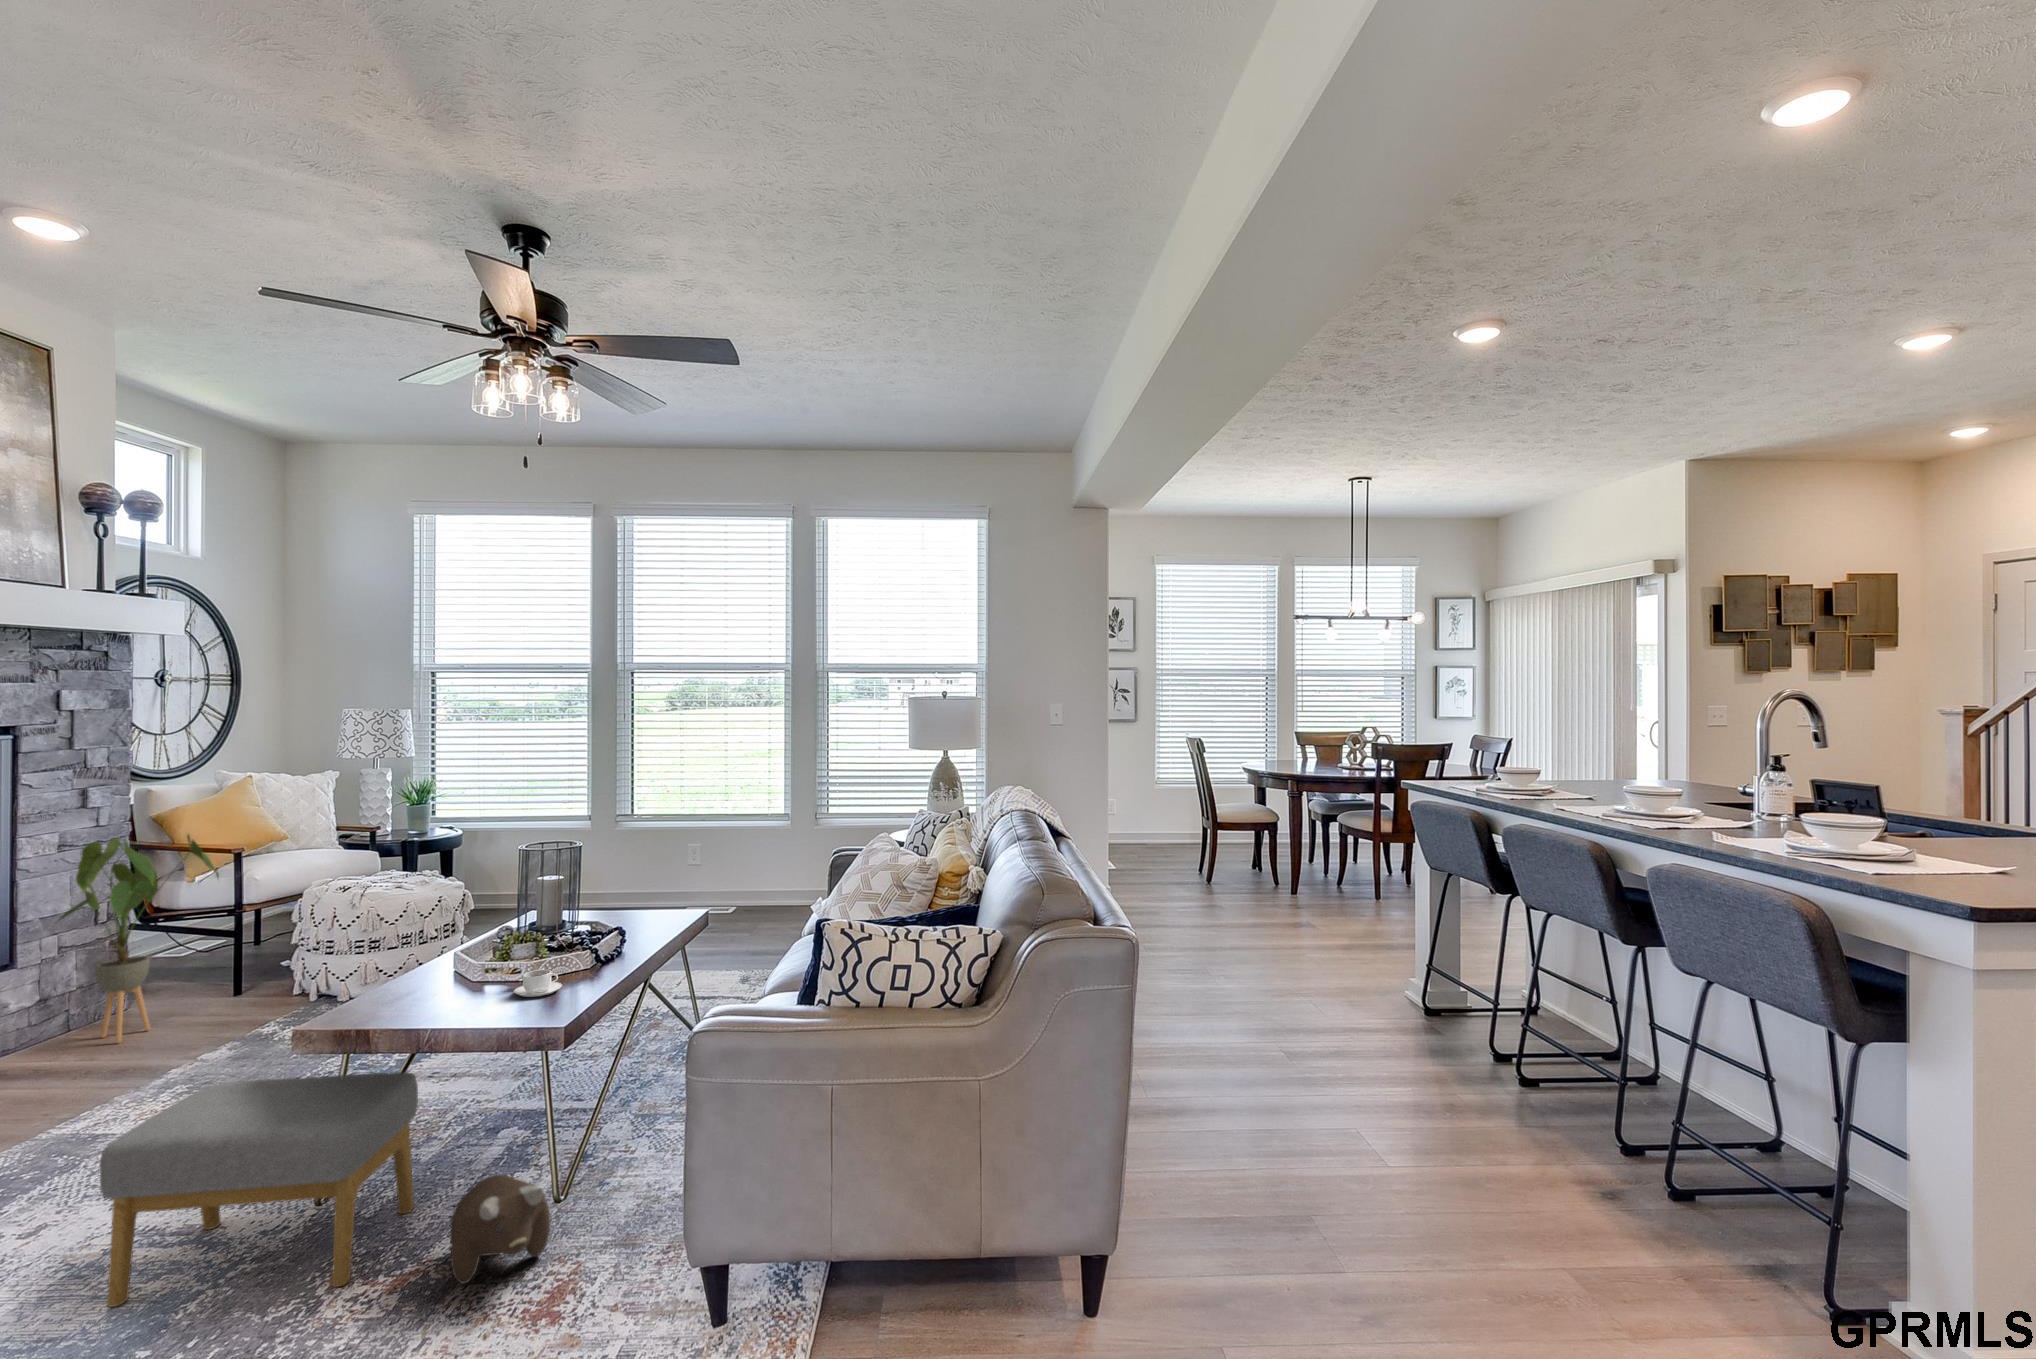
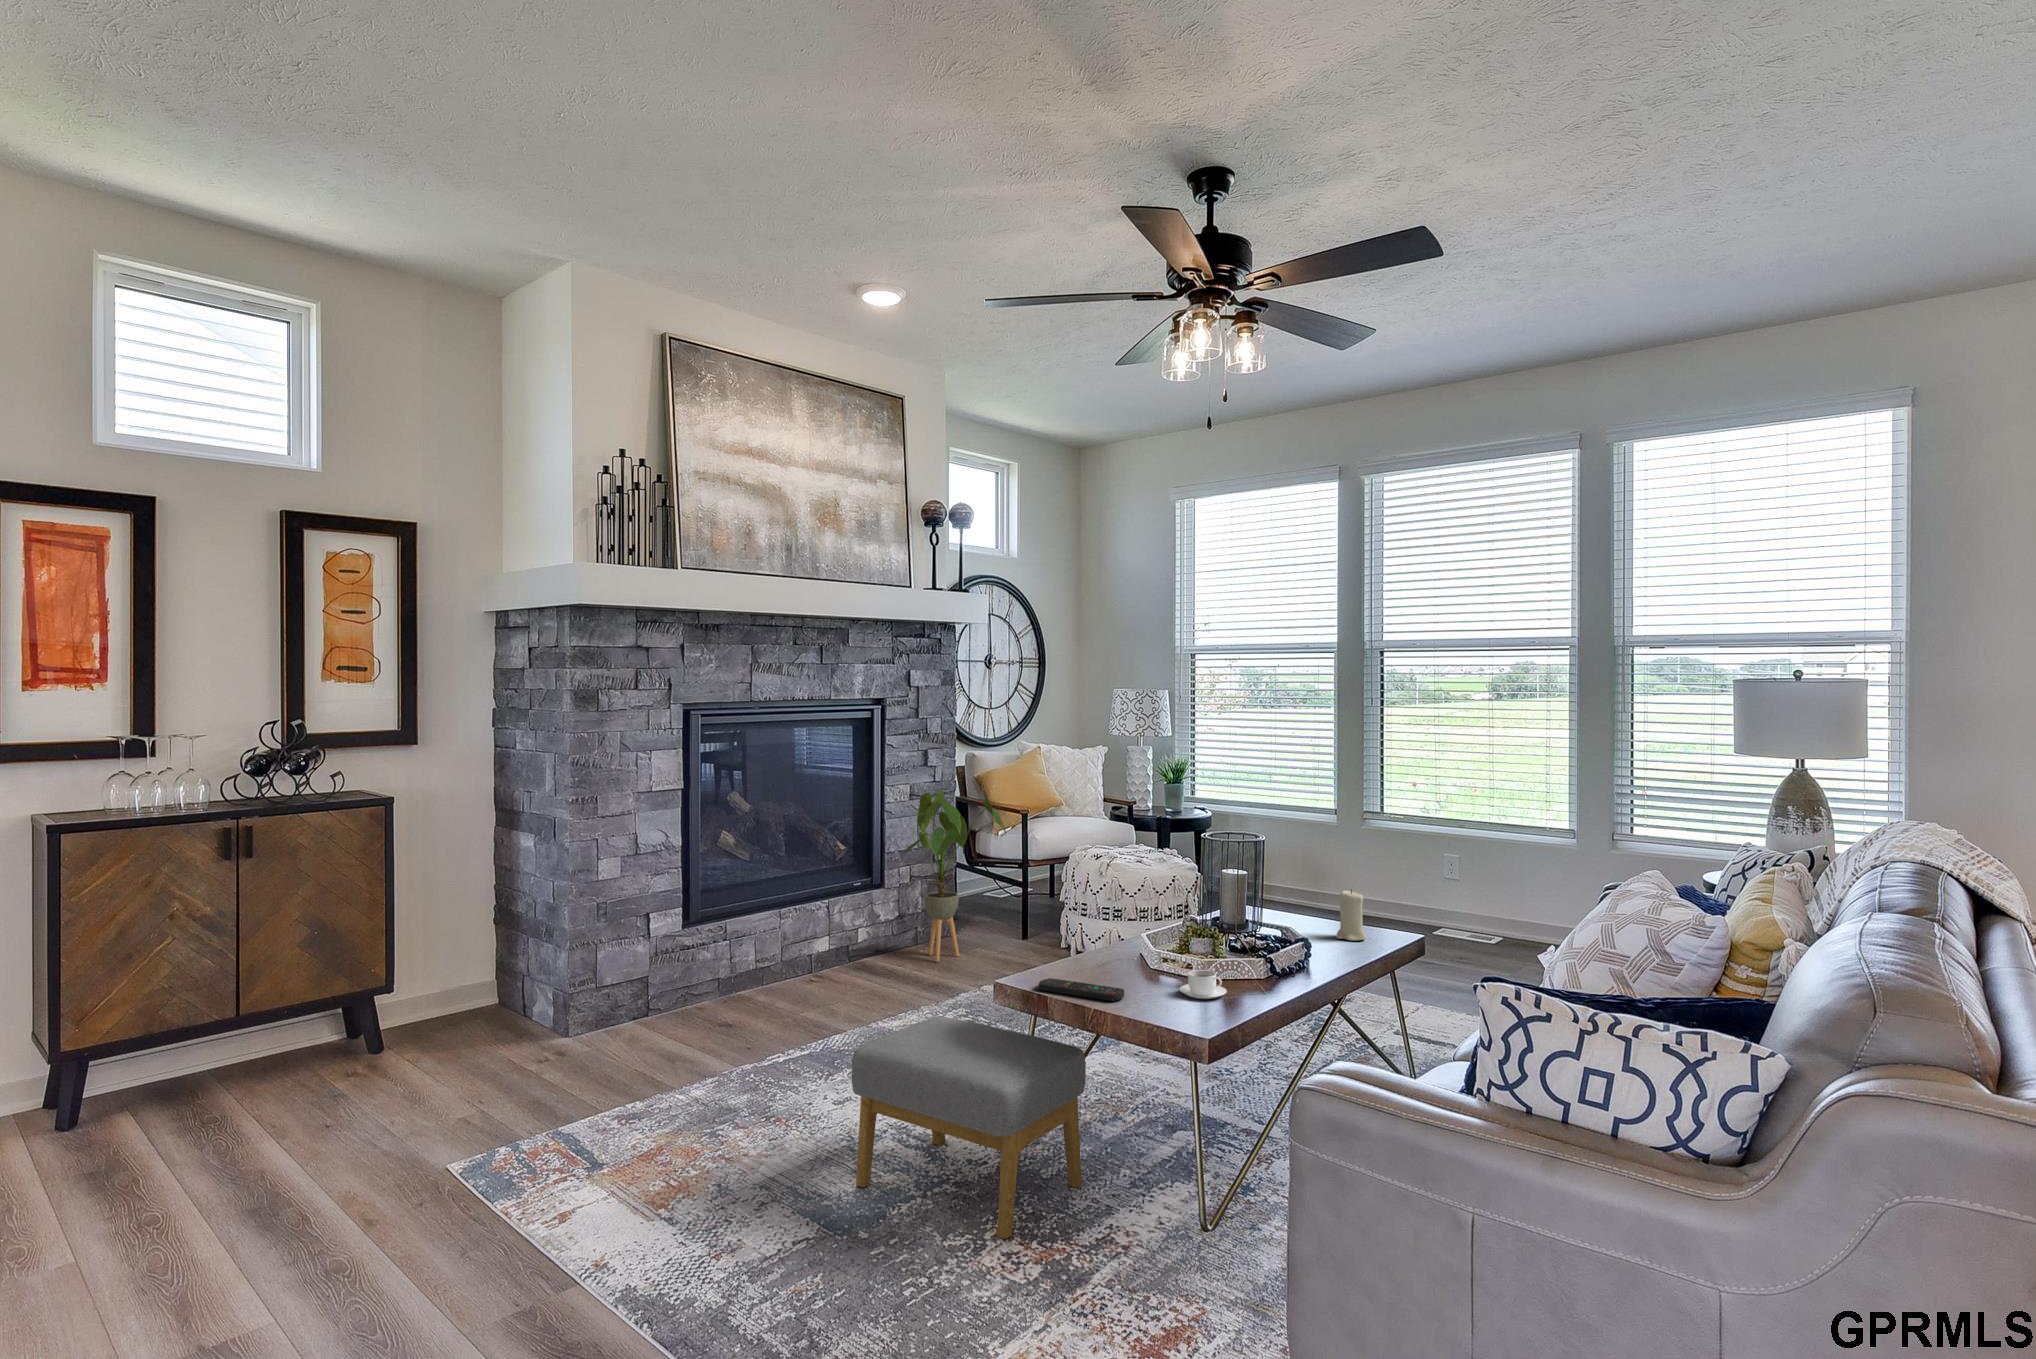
candle: none [636,879,663,924] -> present [1336,890,1366,941]
remote control: none [355,1004,459,1025] -> present [1039,978,1124,1001]
plush toy: present [450,1175,550,1284] -> none [1084,1179,1180,1283]

